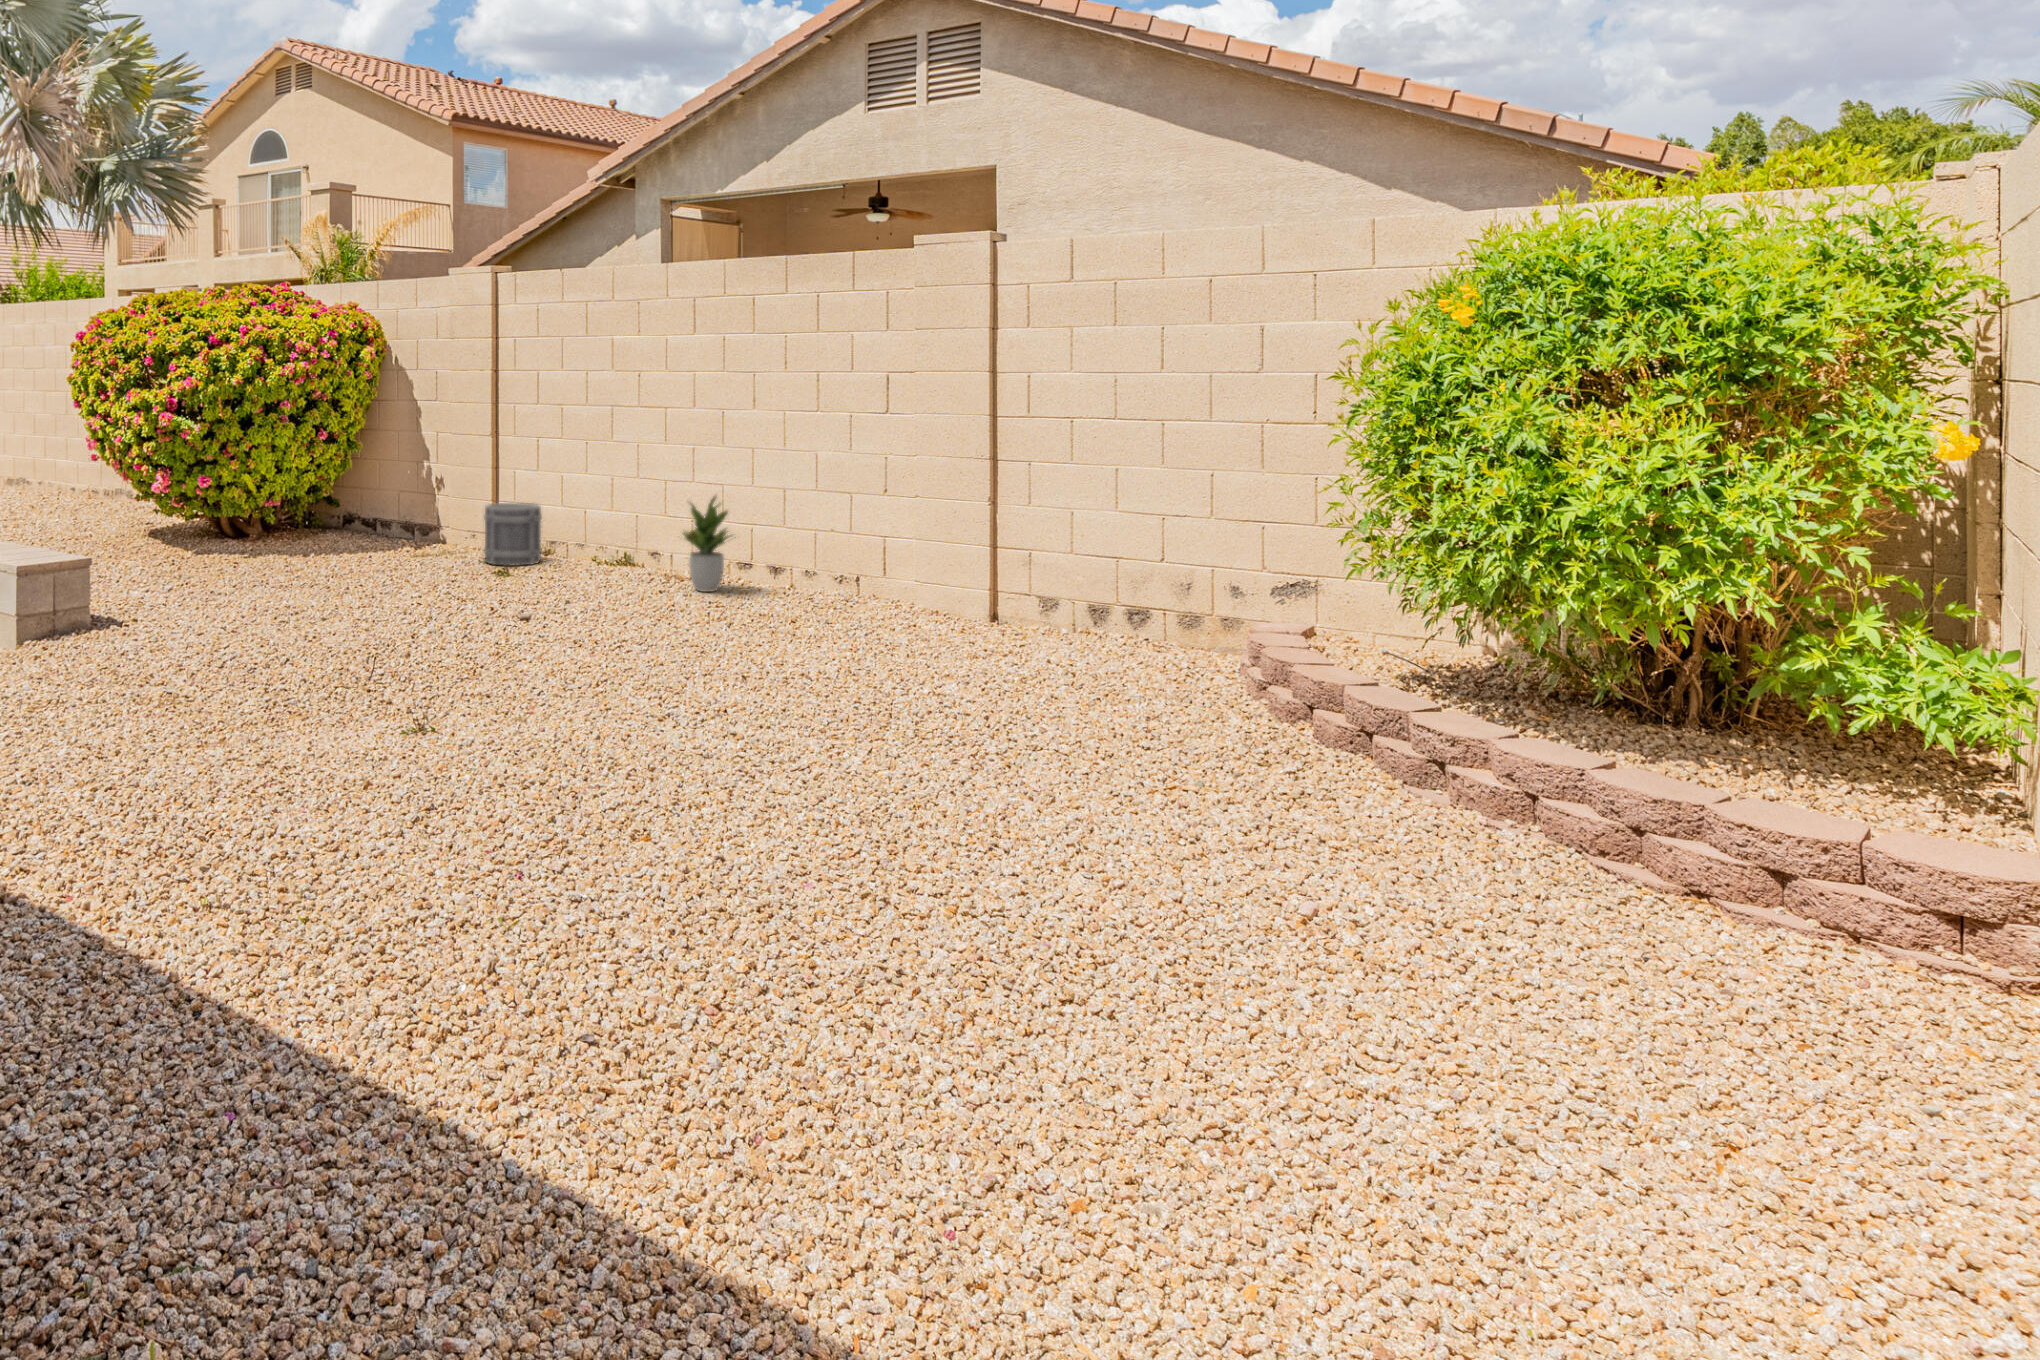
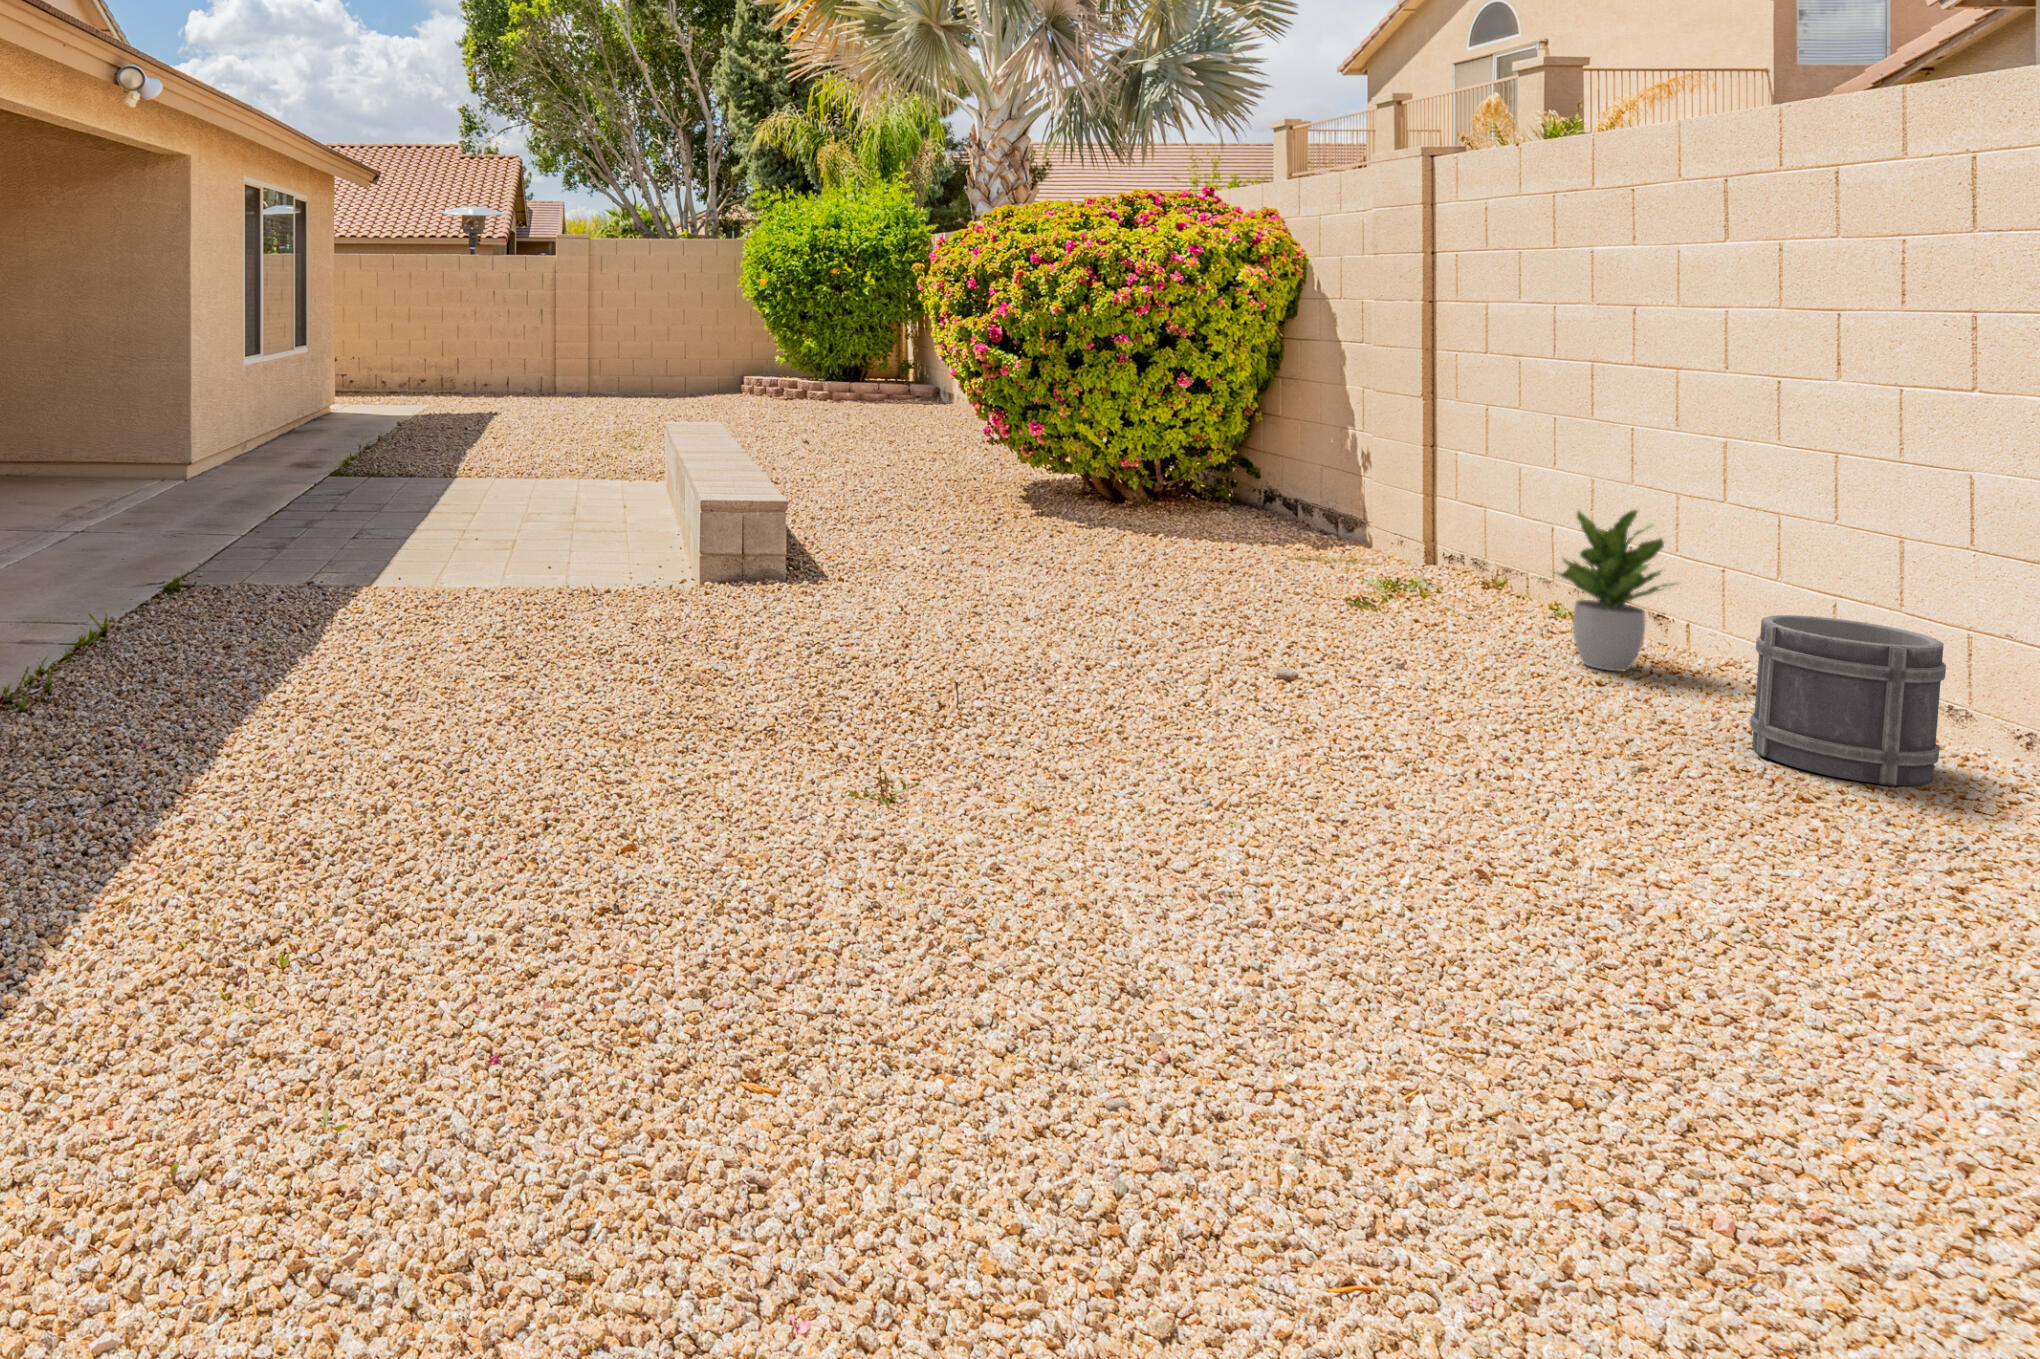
bucket: present [484,503,542,566] -> present [1750,615,1946,786]

